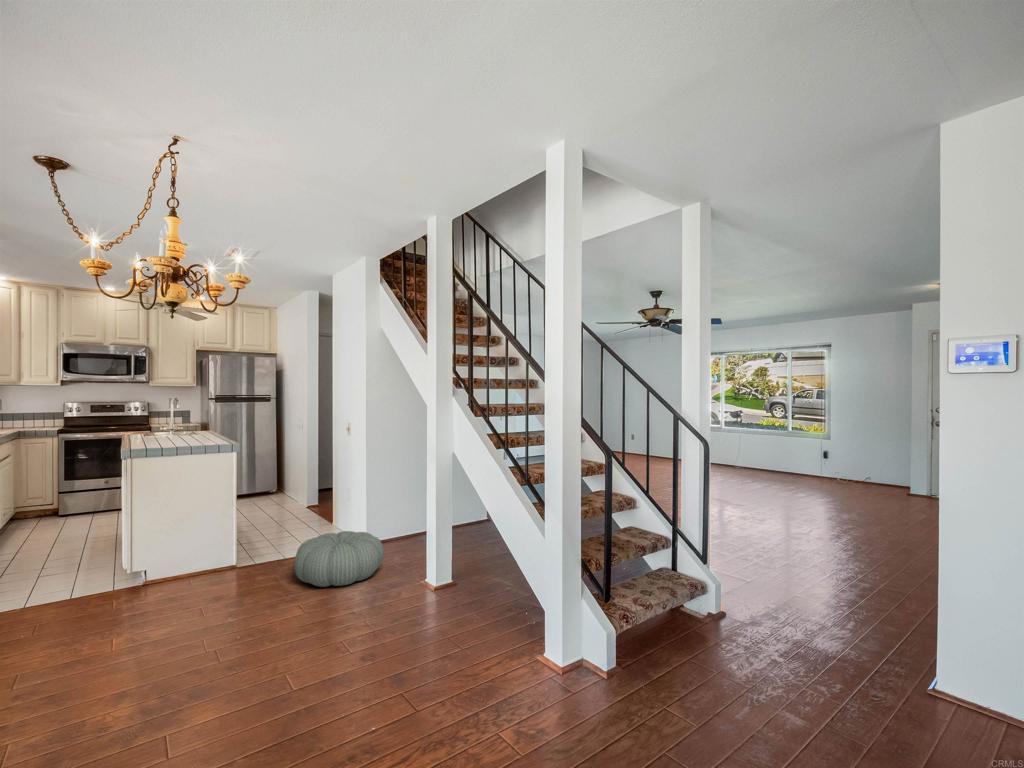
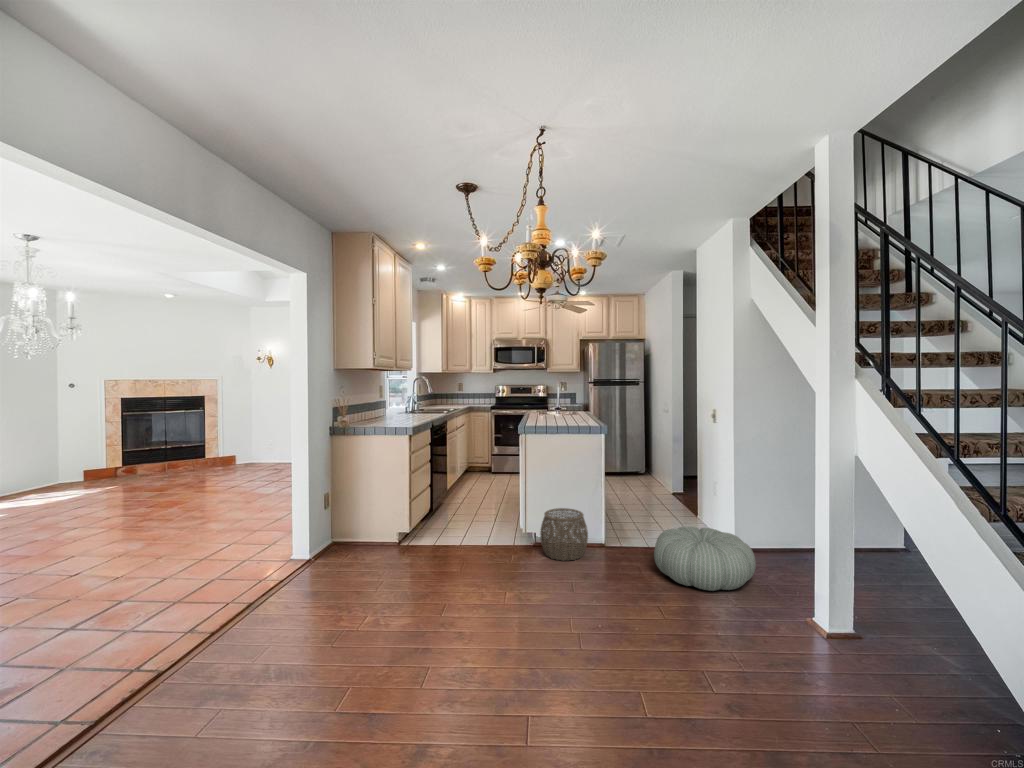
woven basket: none [156,540,220,601] -> present [540,508,588,561]

